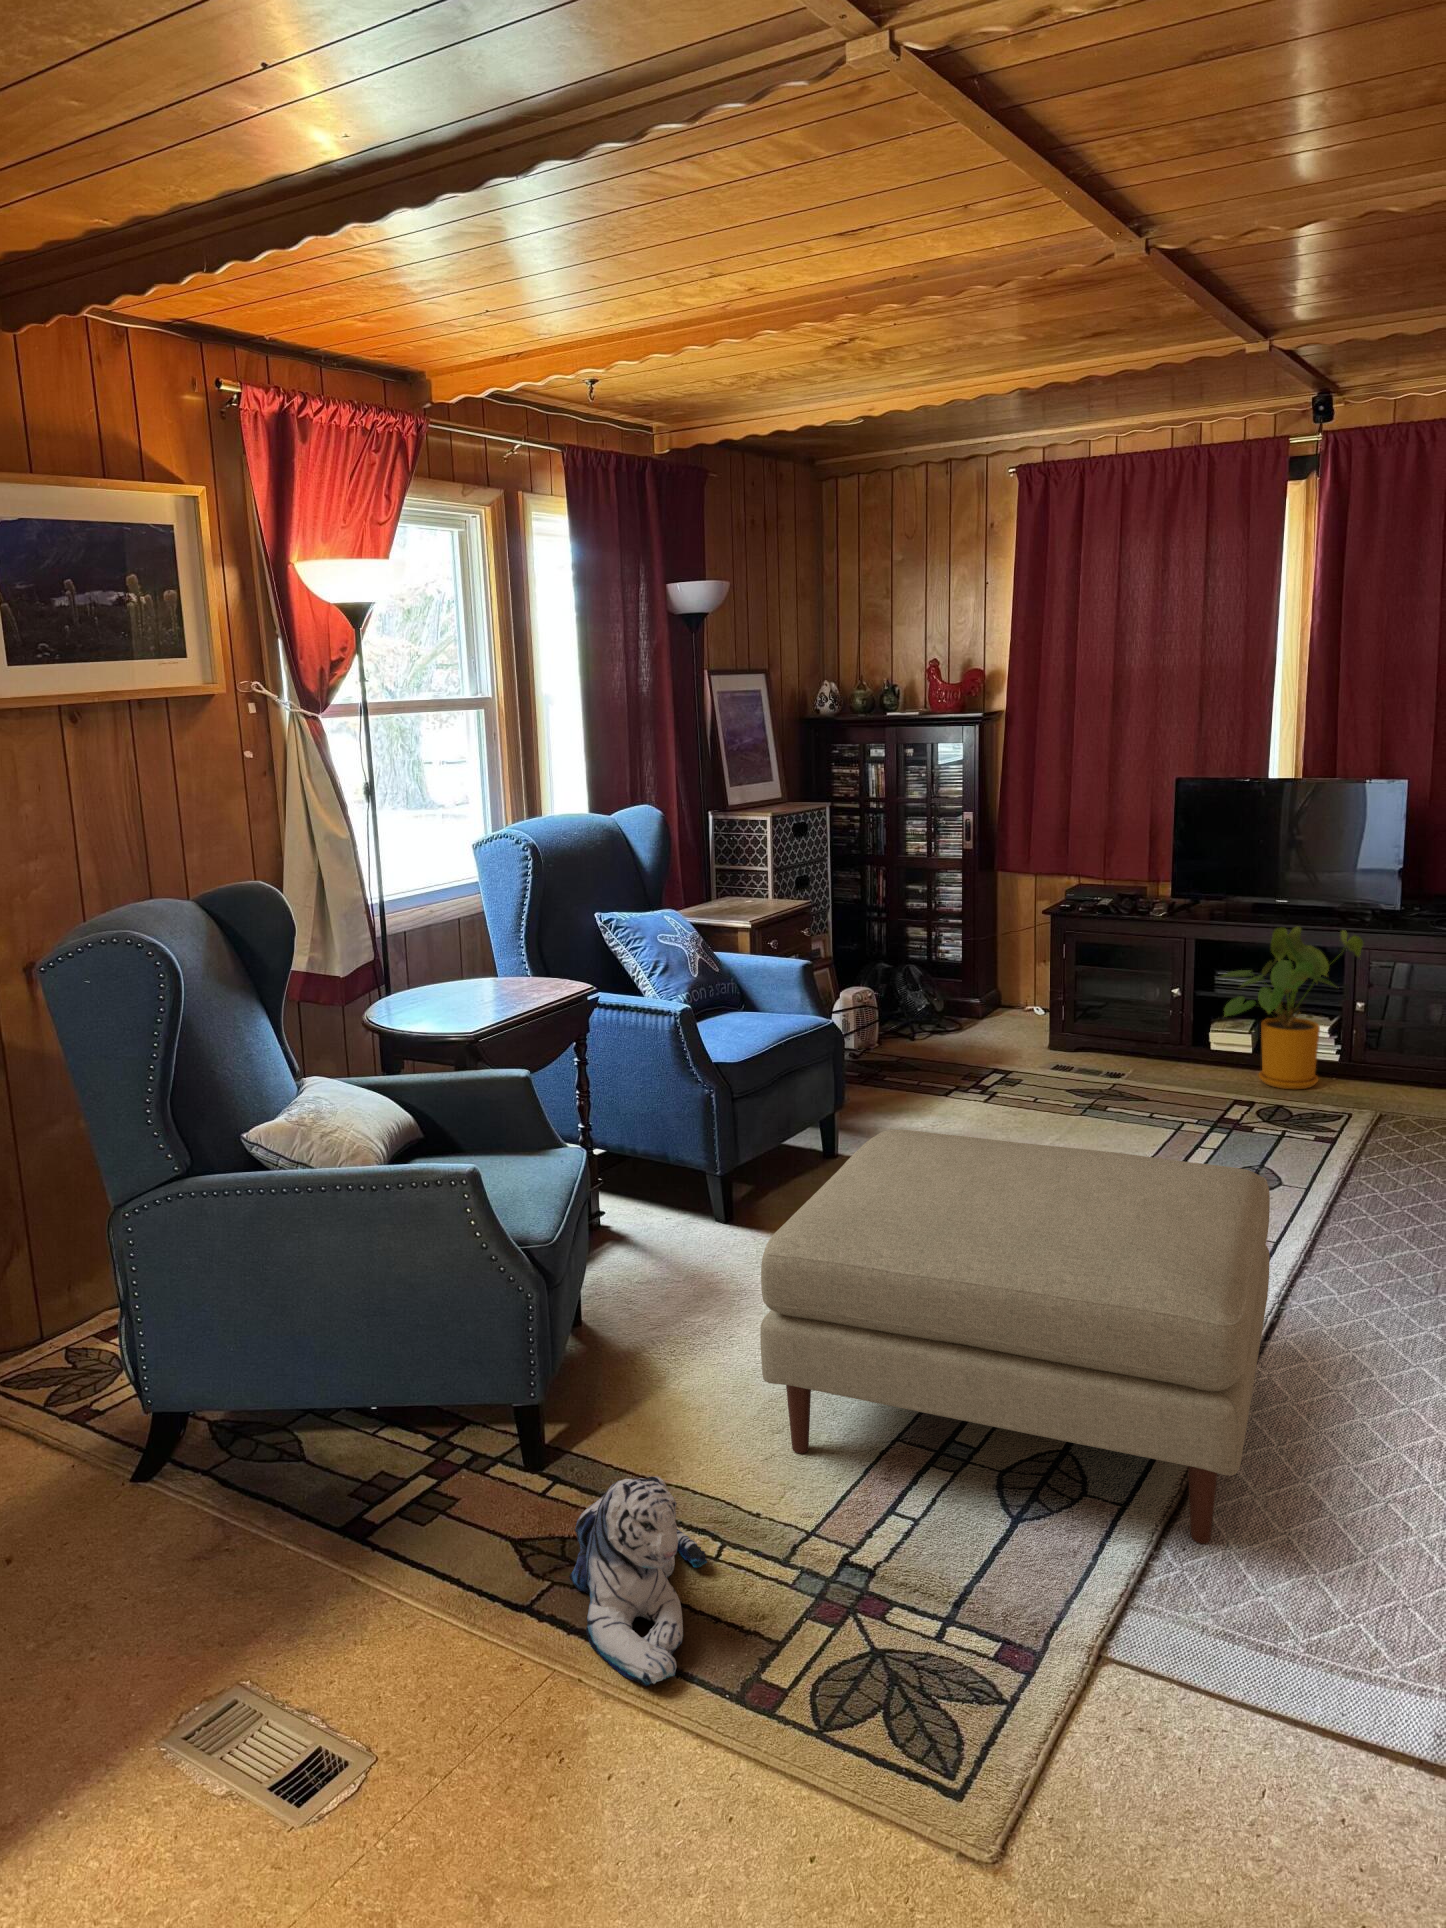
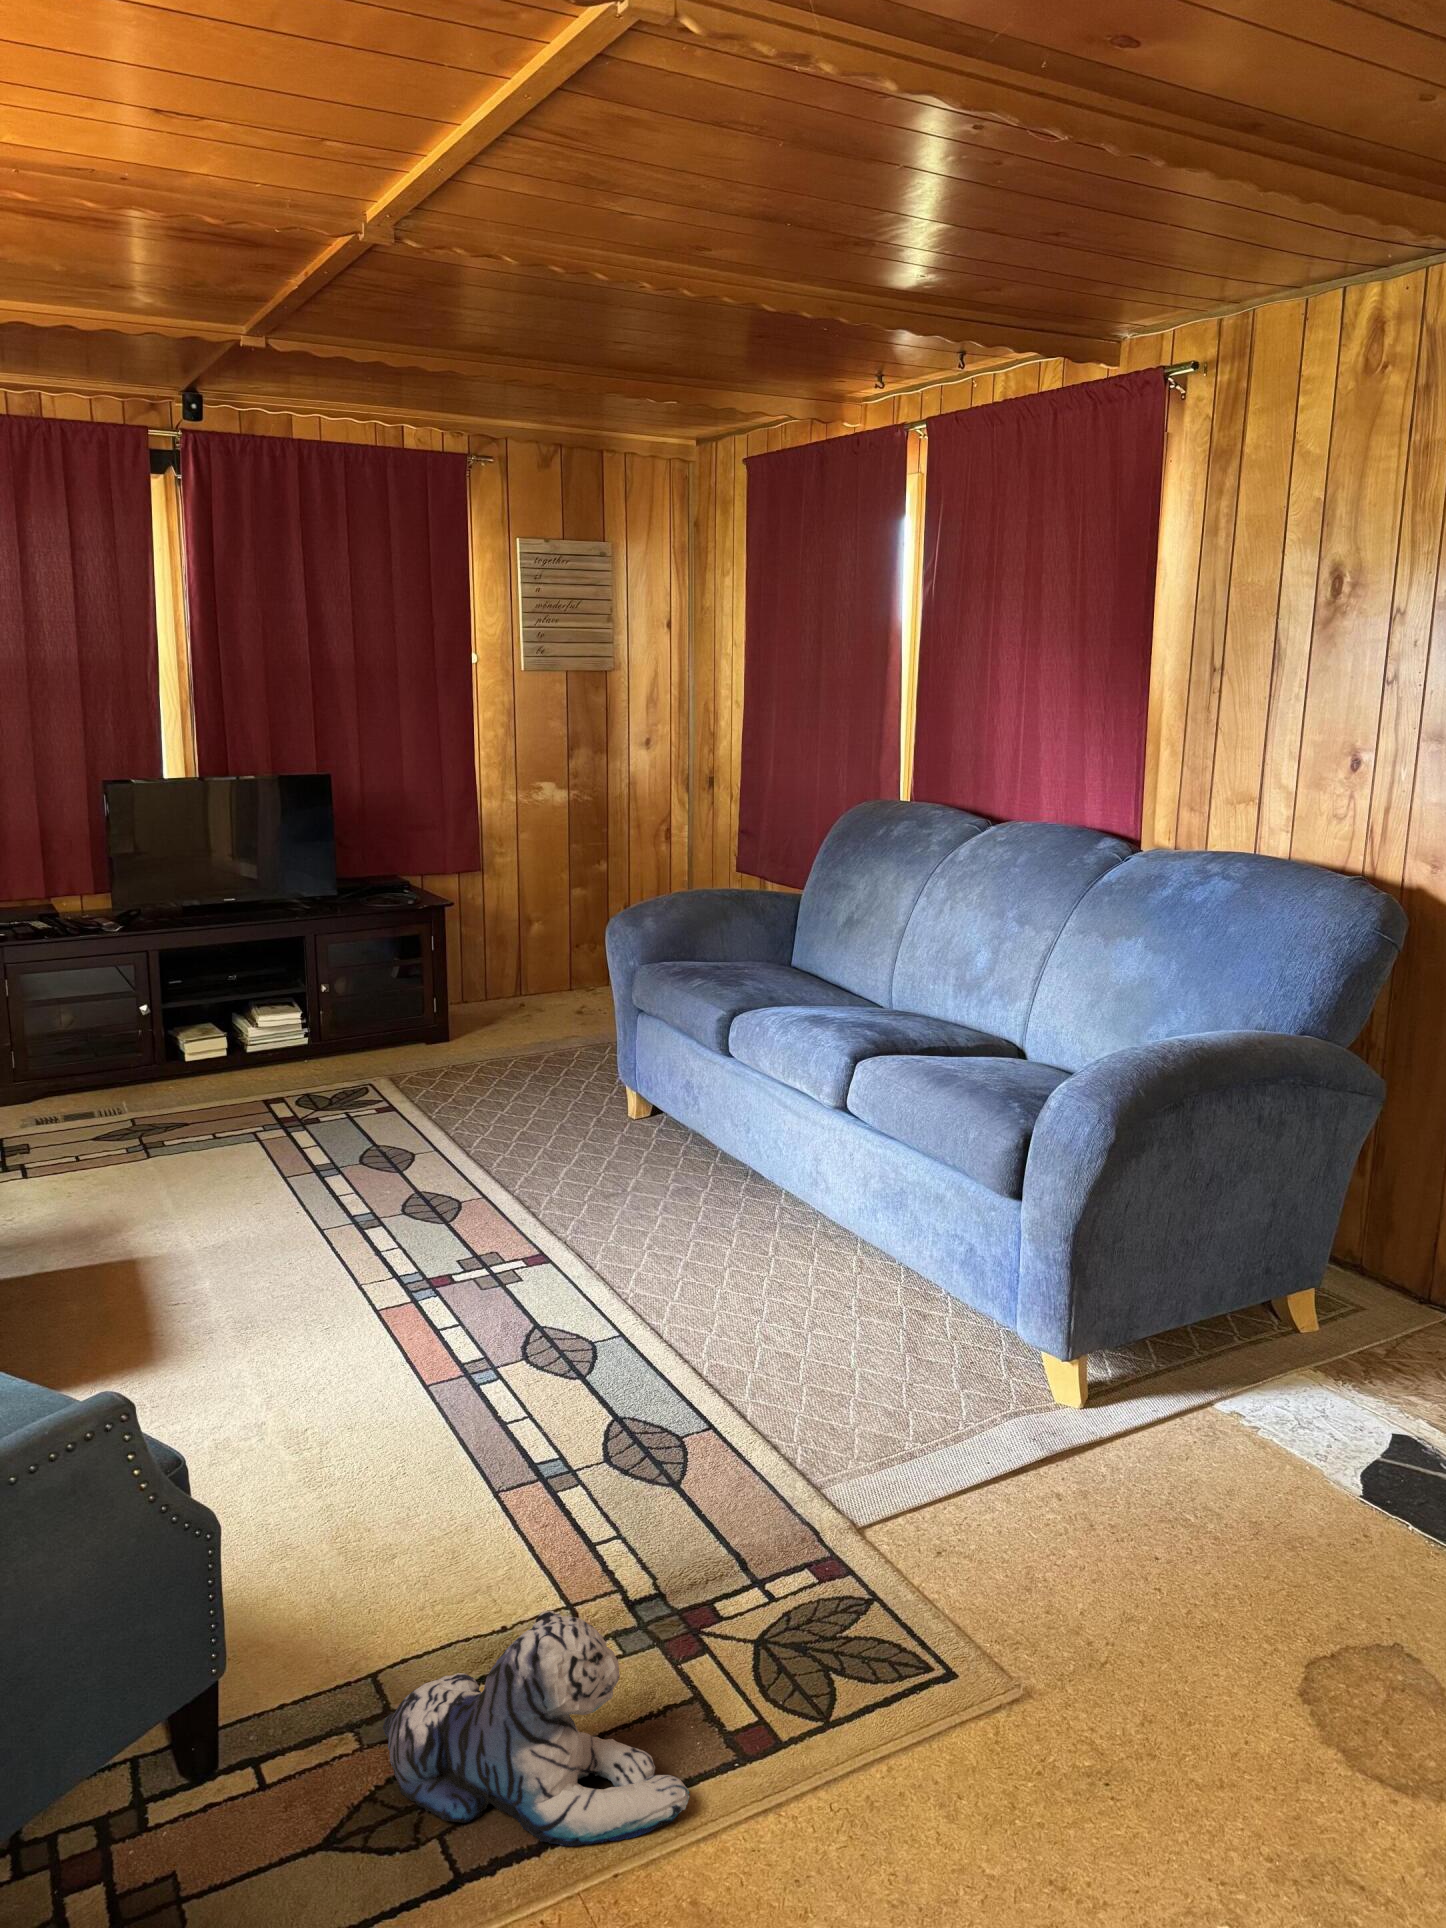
house plant: present [1222,926,1363,1089] -> none [218,919,336,1084]
ottoman: present [760,1129,1270,1544] -> none [261,1116,827,1564]

